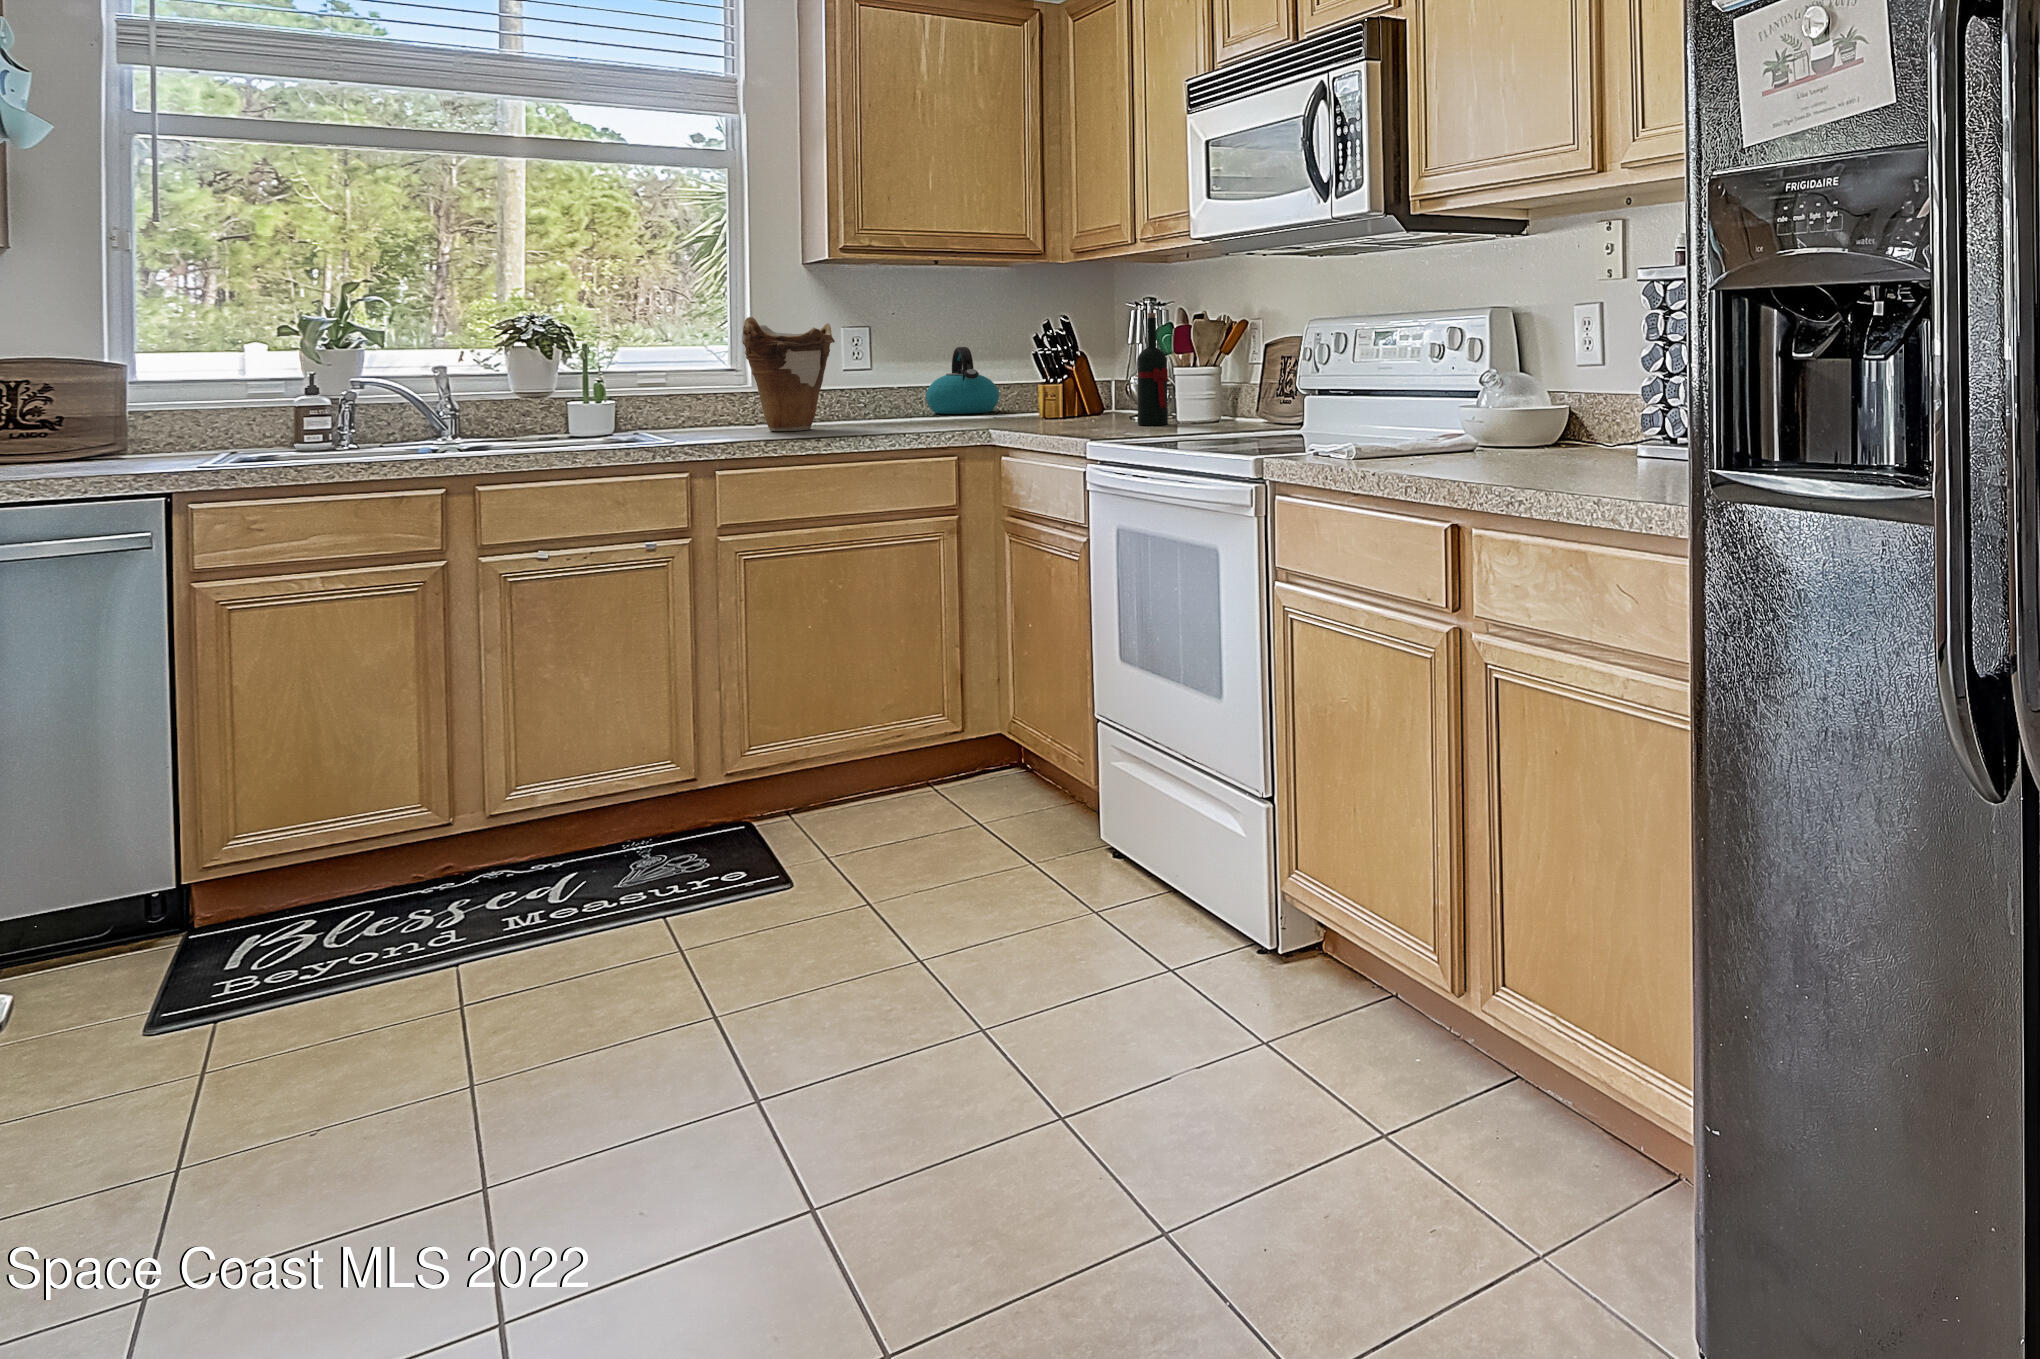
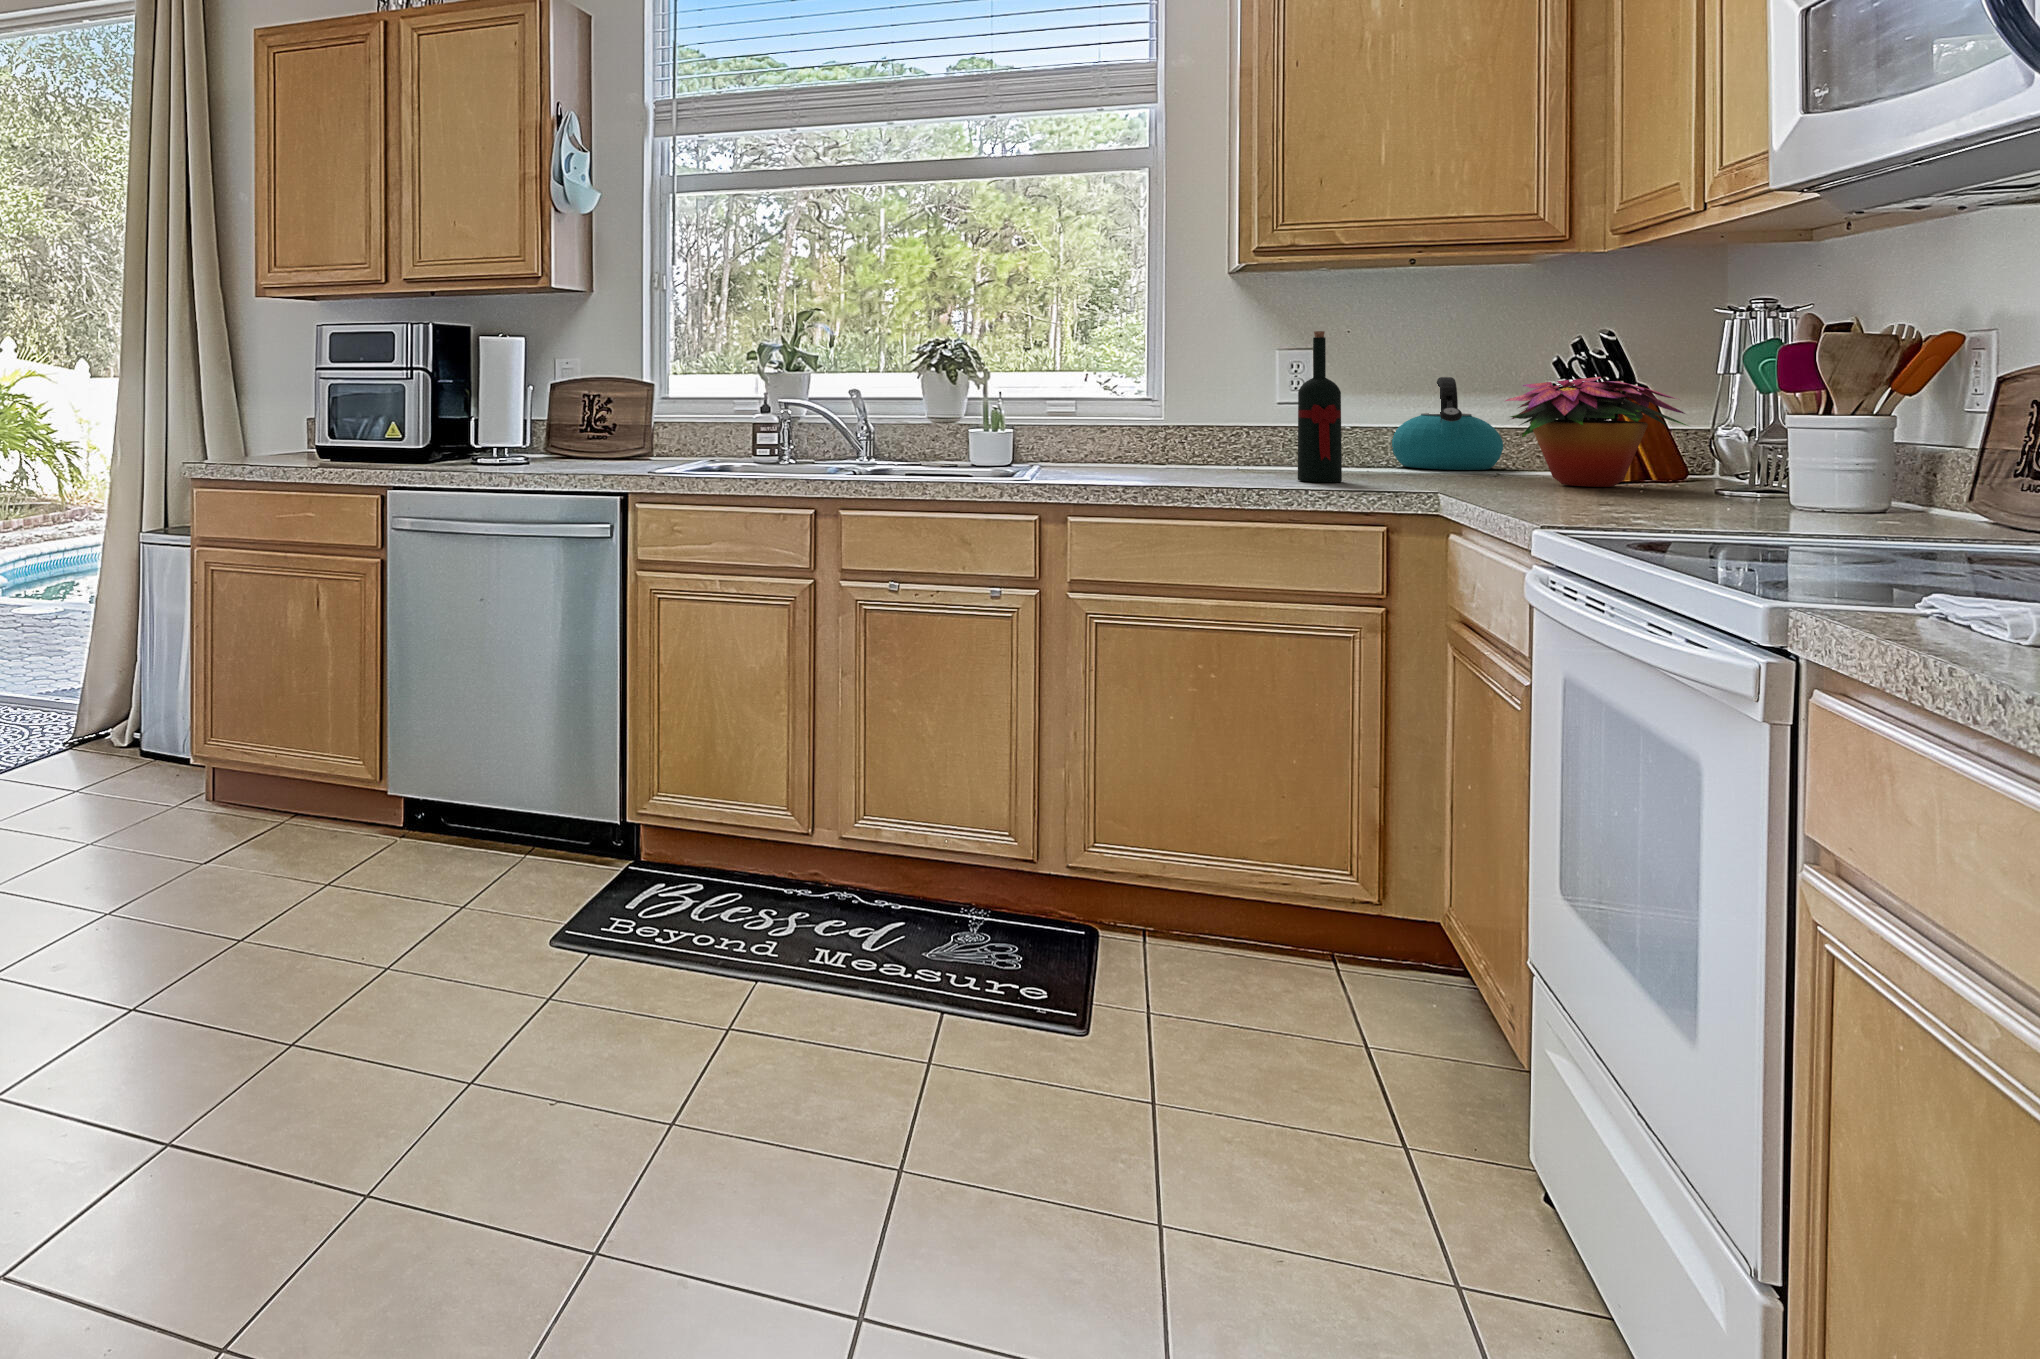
wine bottle: present [1138,313,1168,425] -> present [1298,331,1342,482]
vase: present [742,317,835,431] -> none [1125,335,1241,474]
flower arrangement: none [1012,346,1123,418] -> present [1506,377,1688,487]

